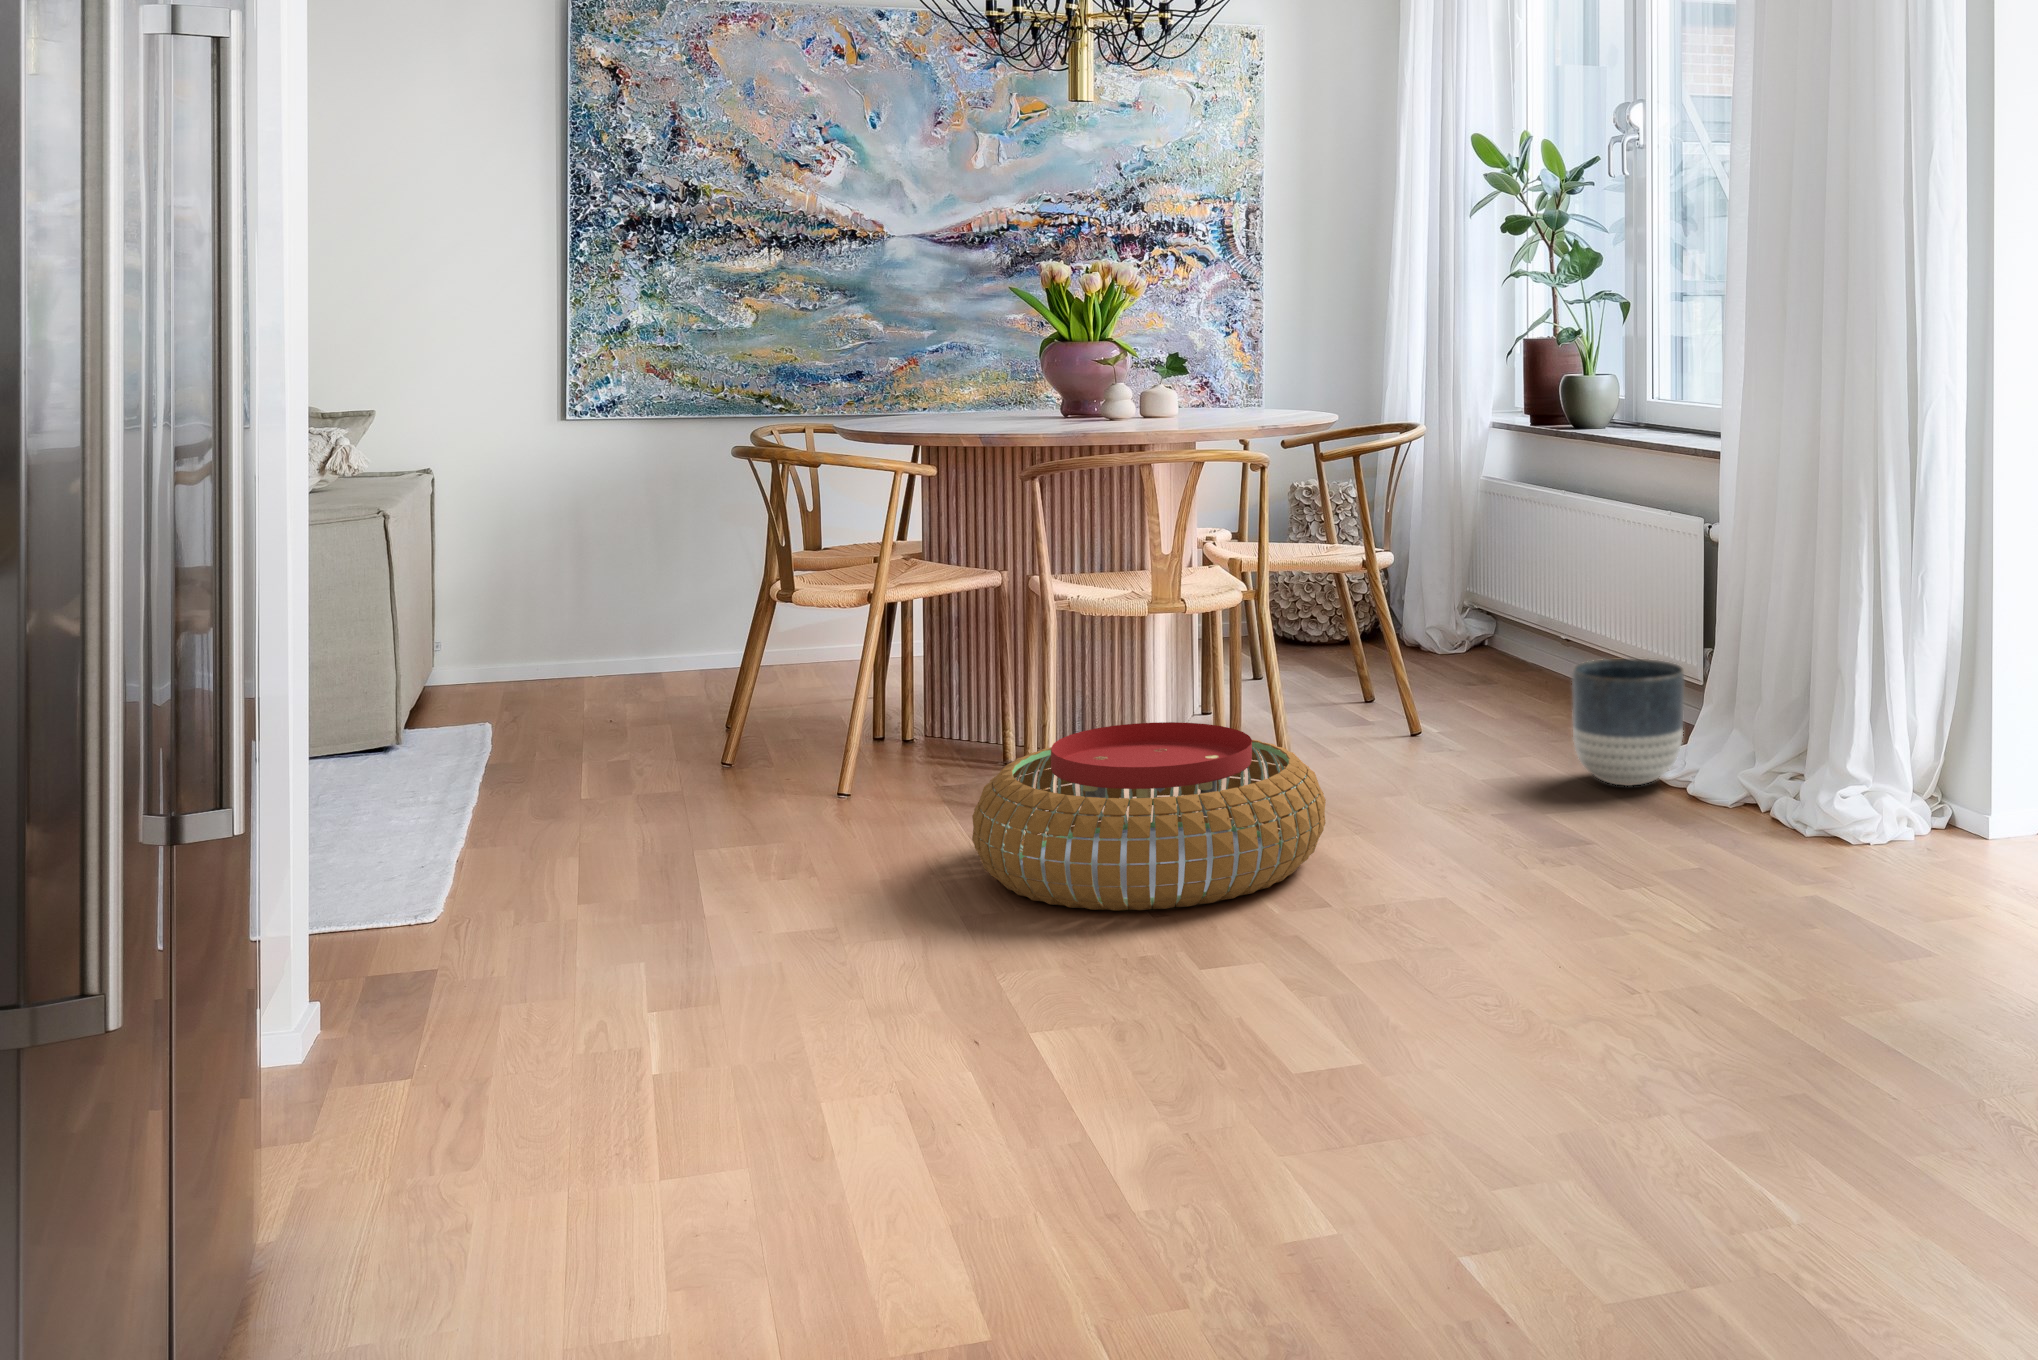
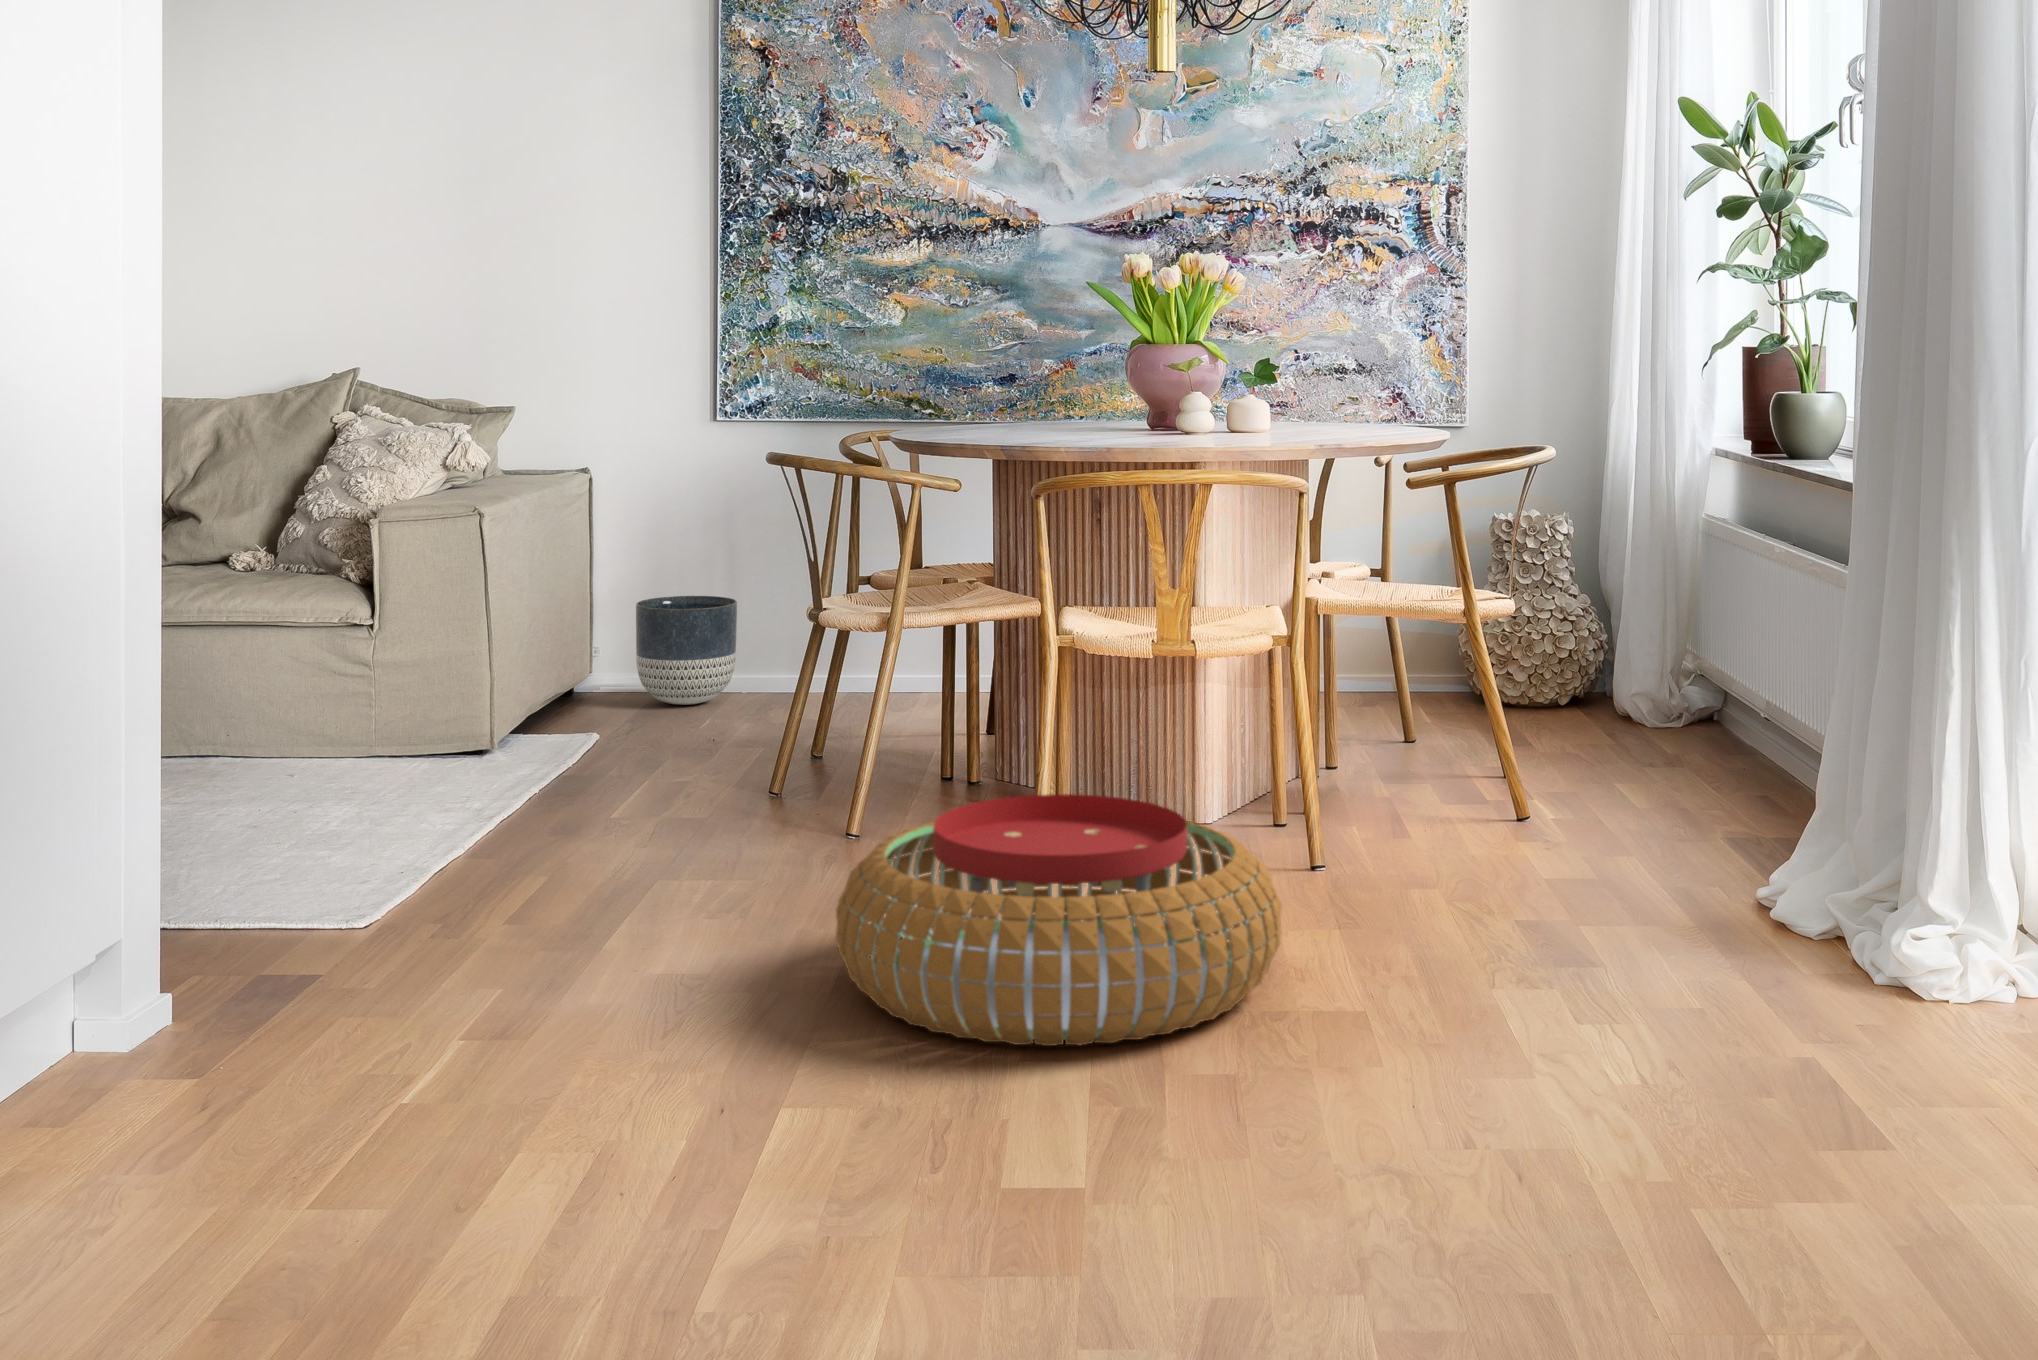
planter: present [1572,658,1684,786] -> present [636,596,737,705]

